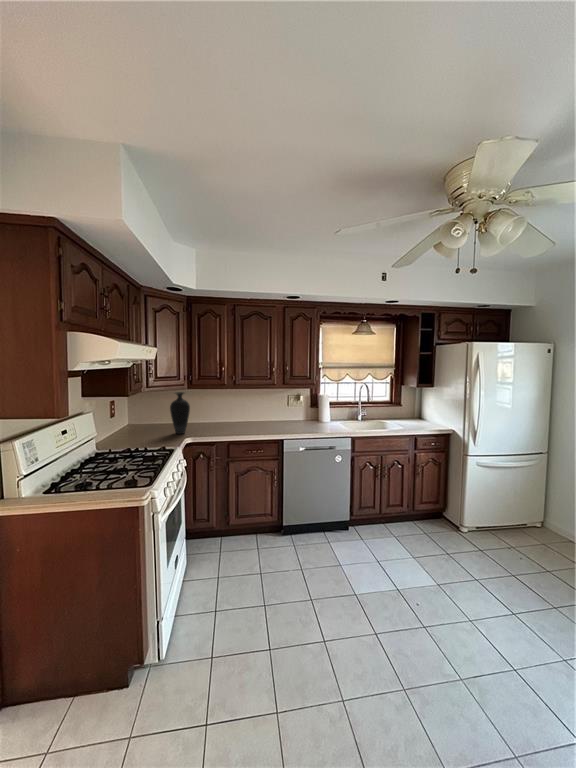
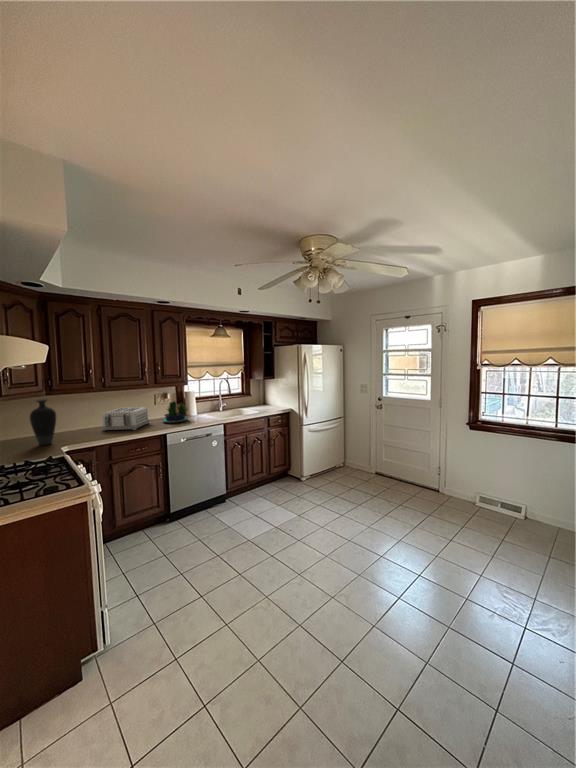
potted plant: none [288,405,319,428] -> present [163,401,188,423]
toaster: none [231,406,276,431] -> present [102,407,149,431]

